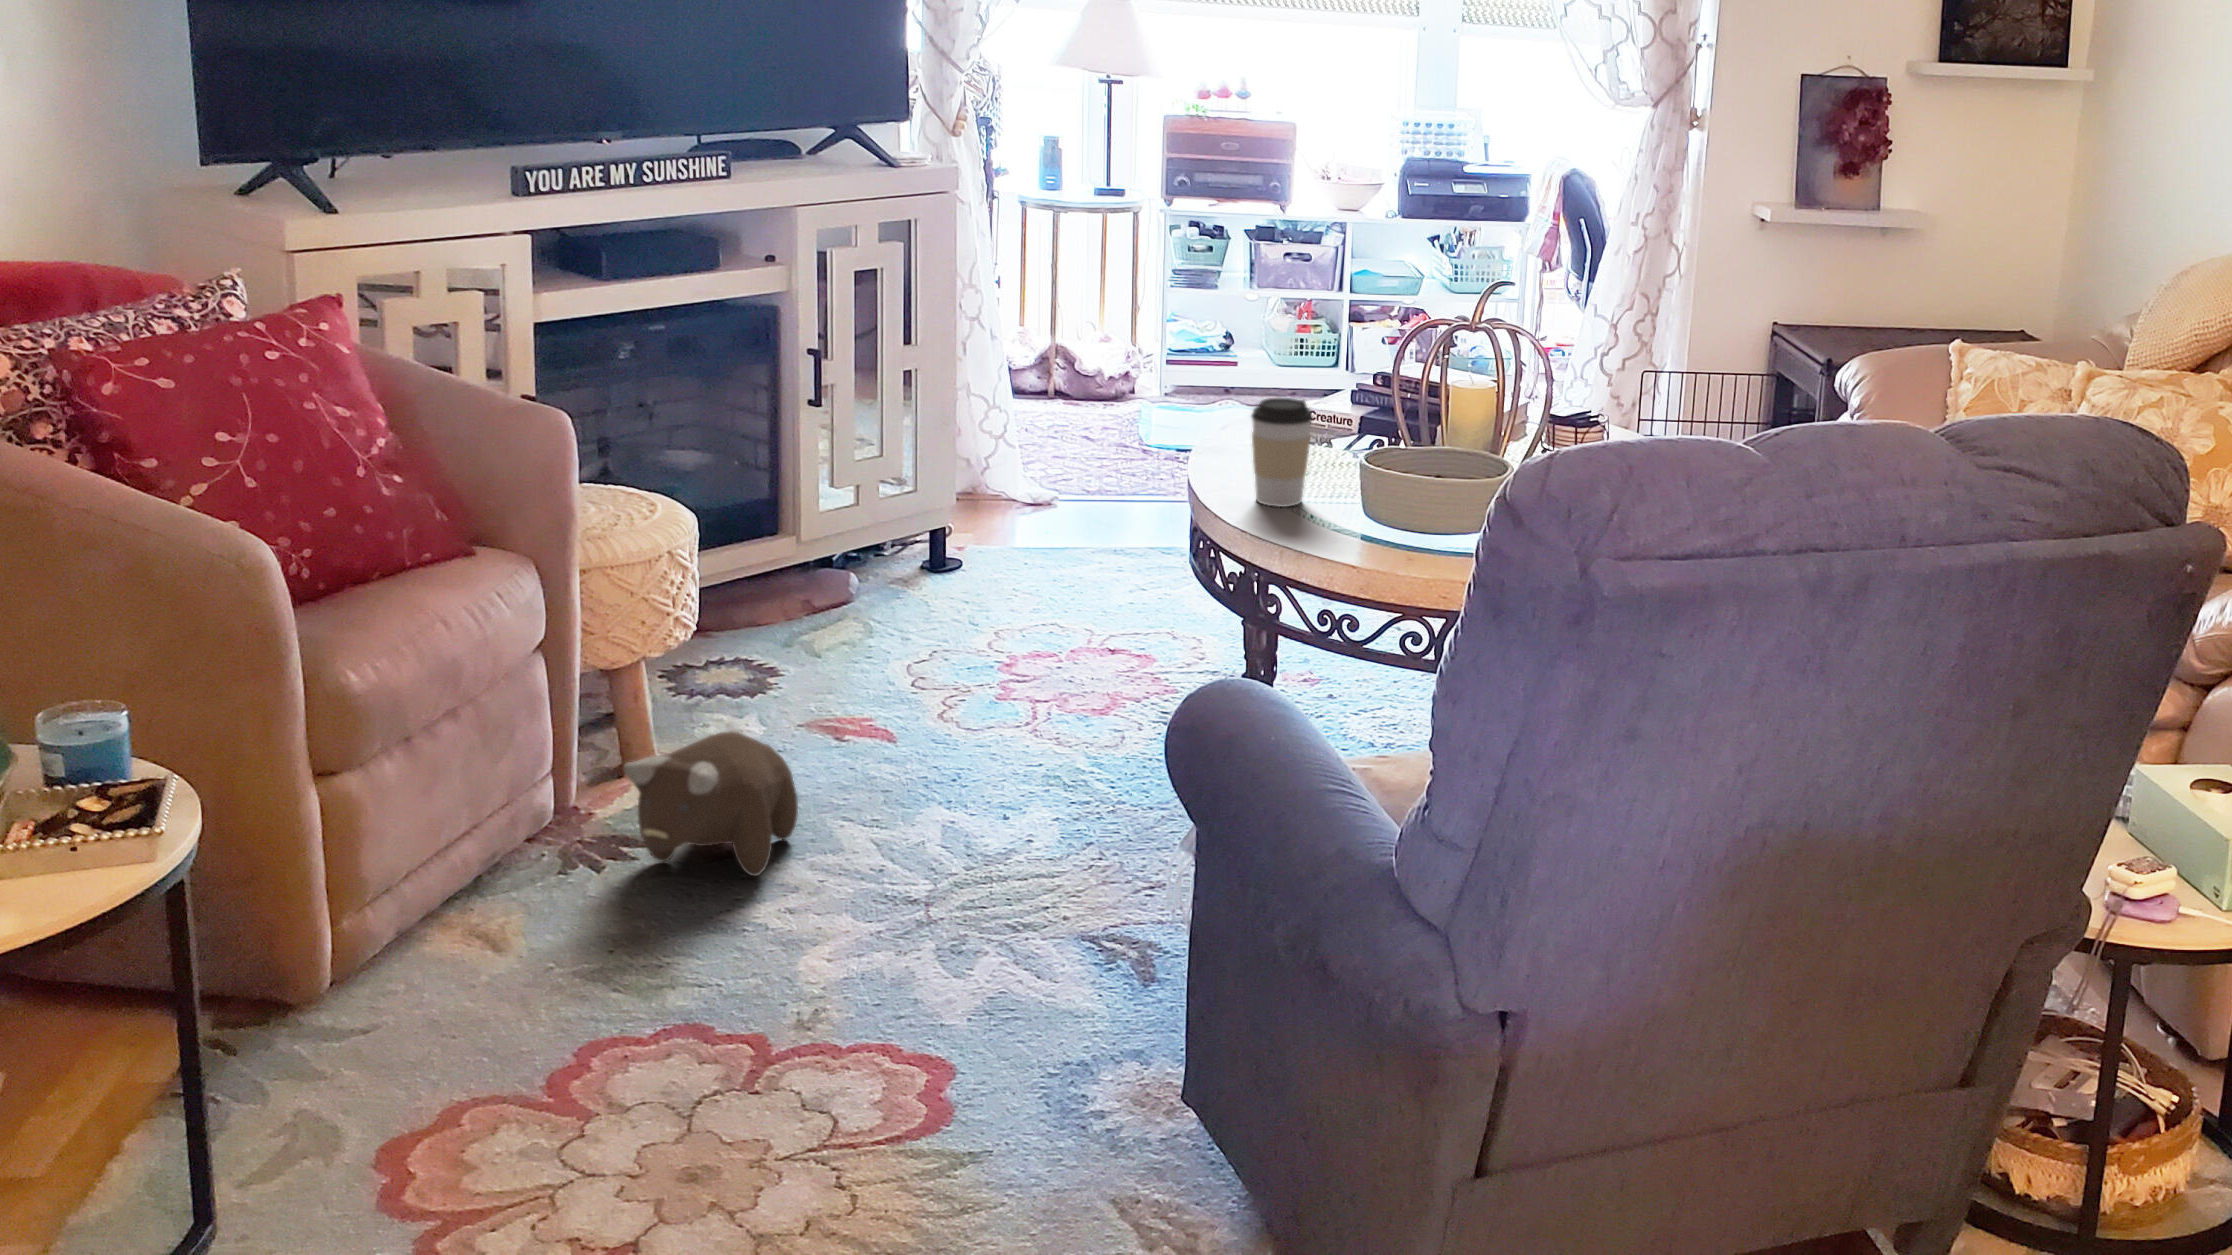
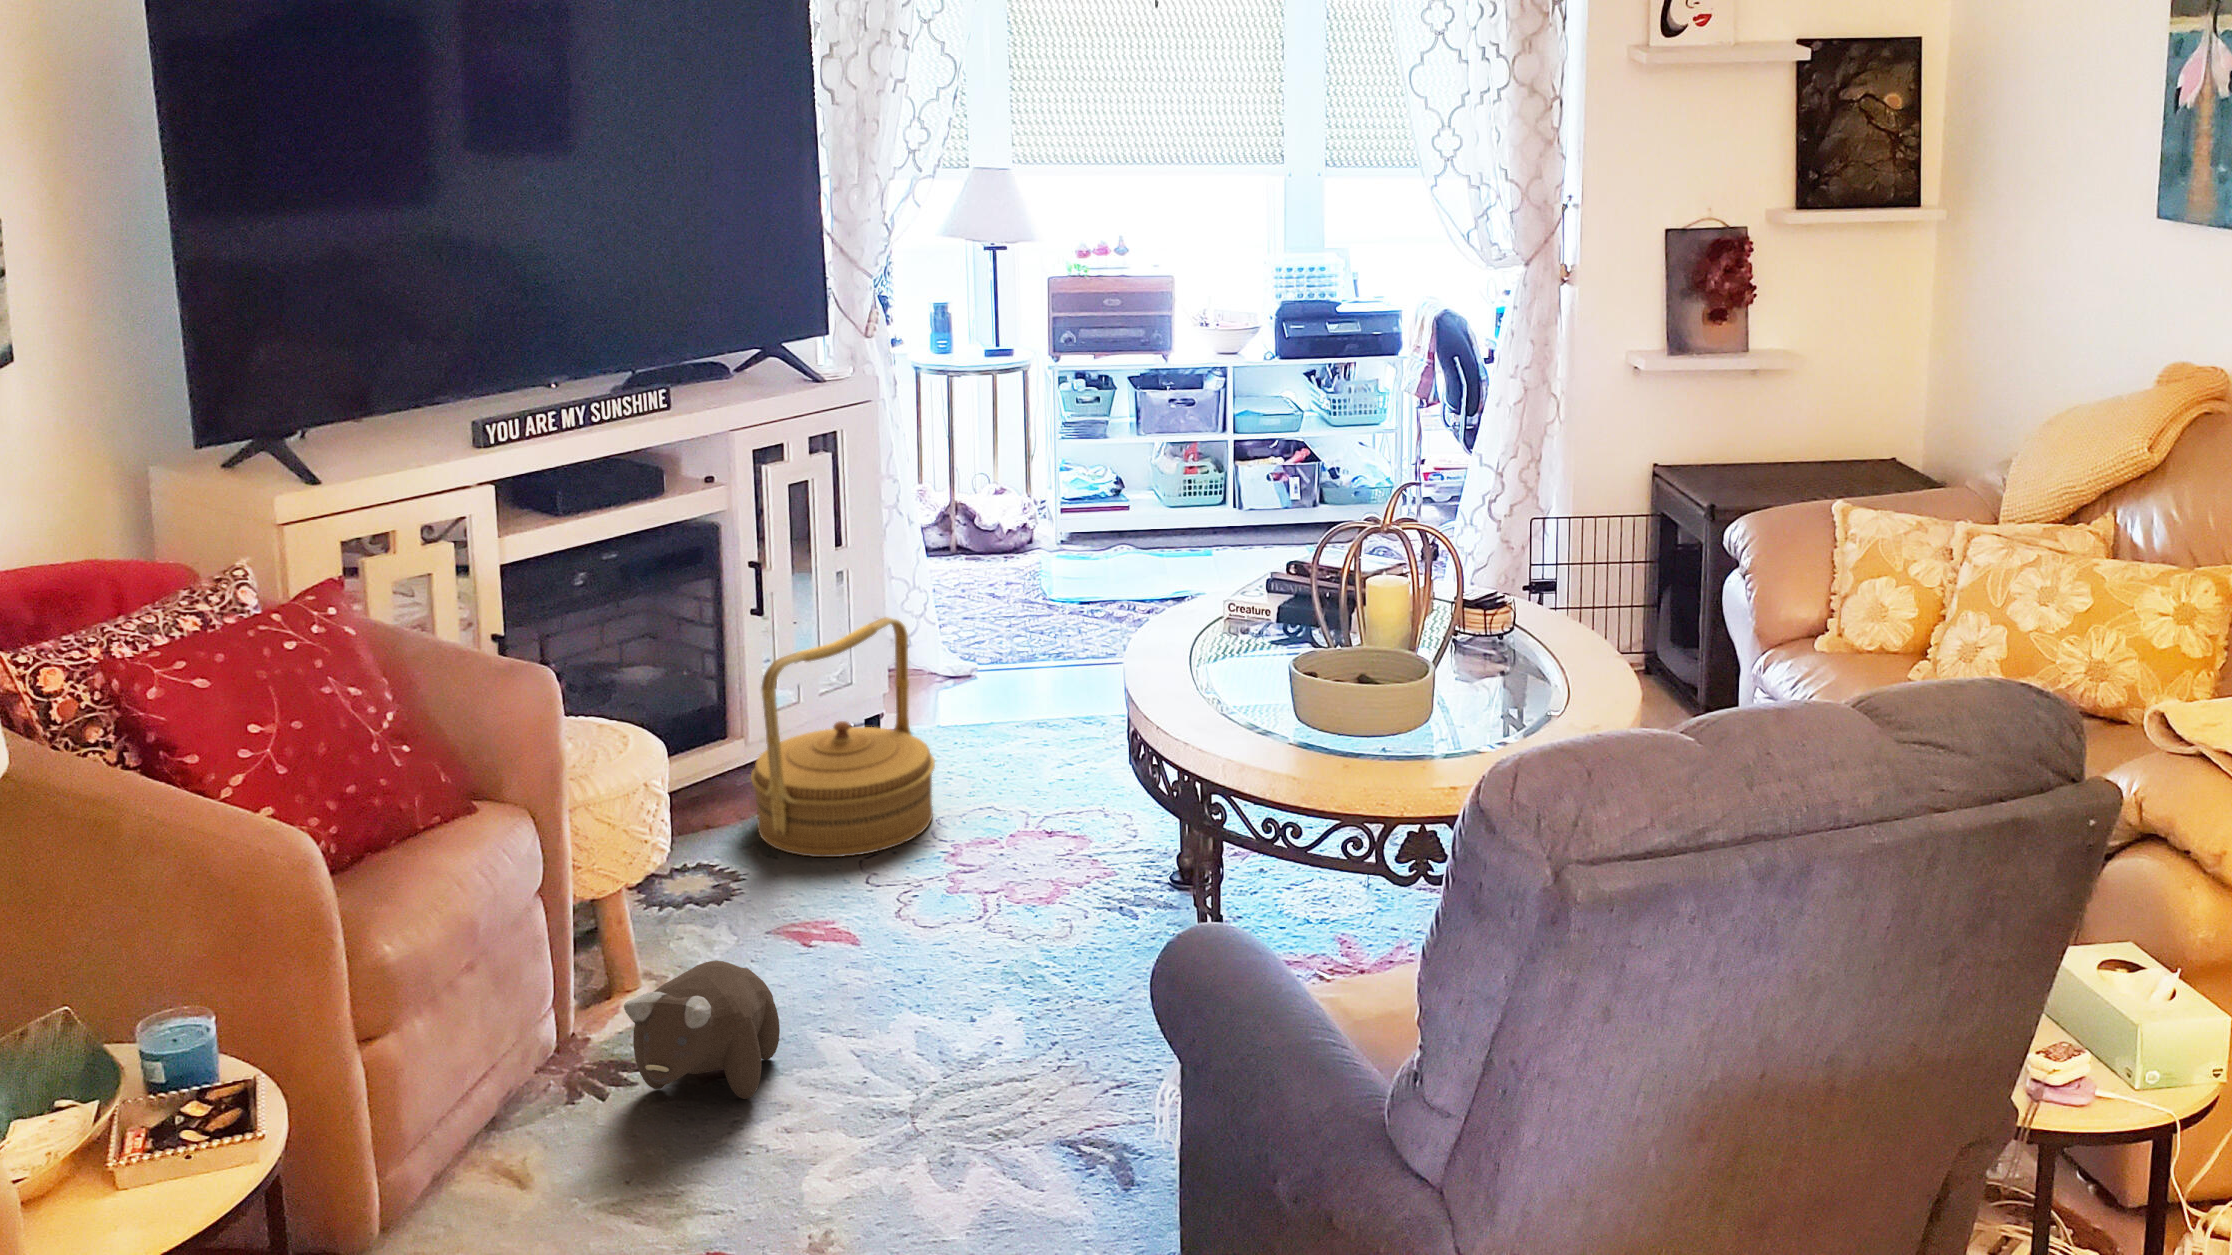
coffee cup: present [1251,398,1313,507] -> none [1190,617,1249,721]
woven basket: none [805,416,1000,656] -> present [750,617,935,857]

